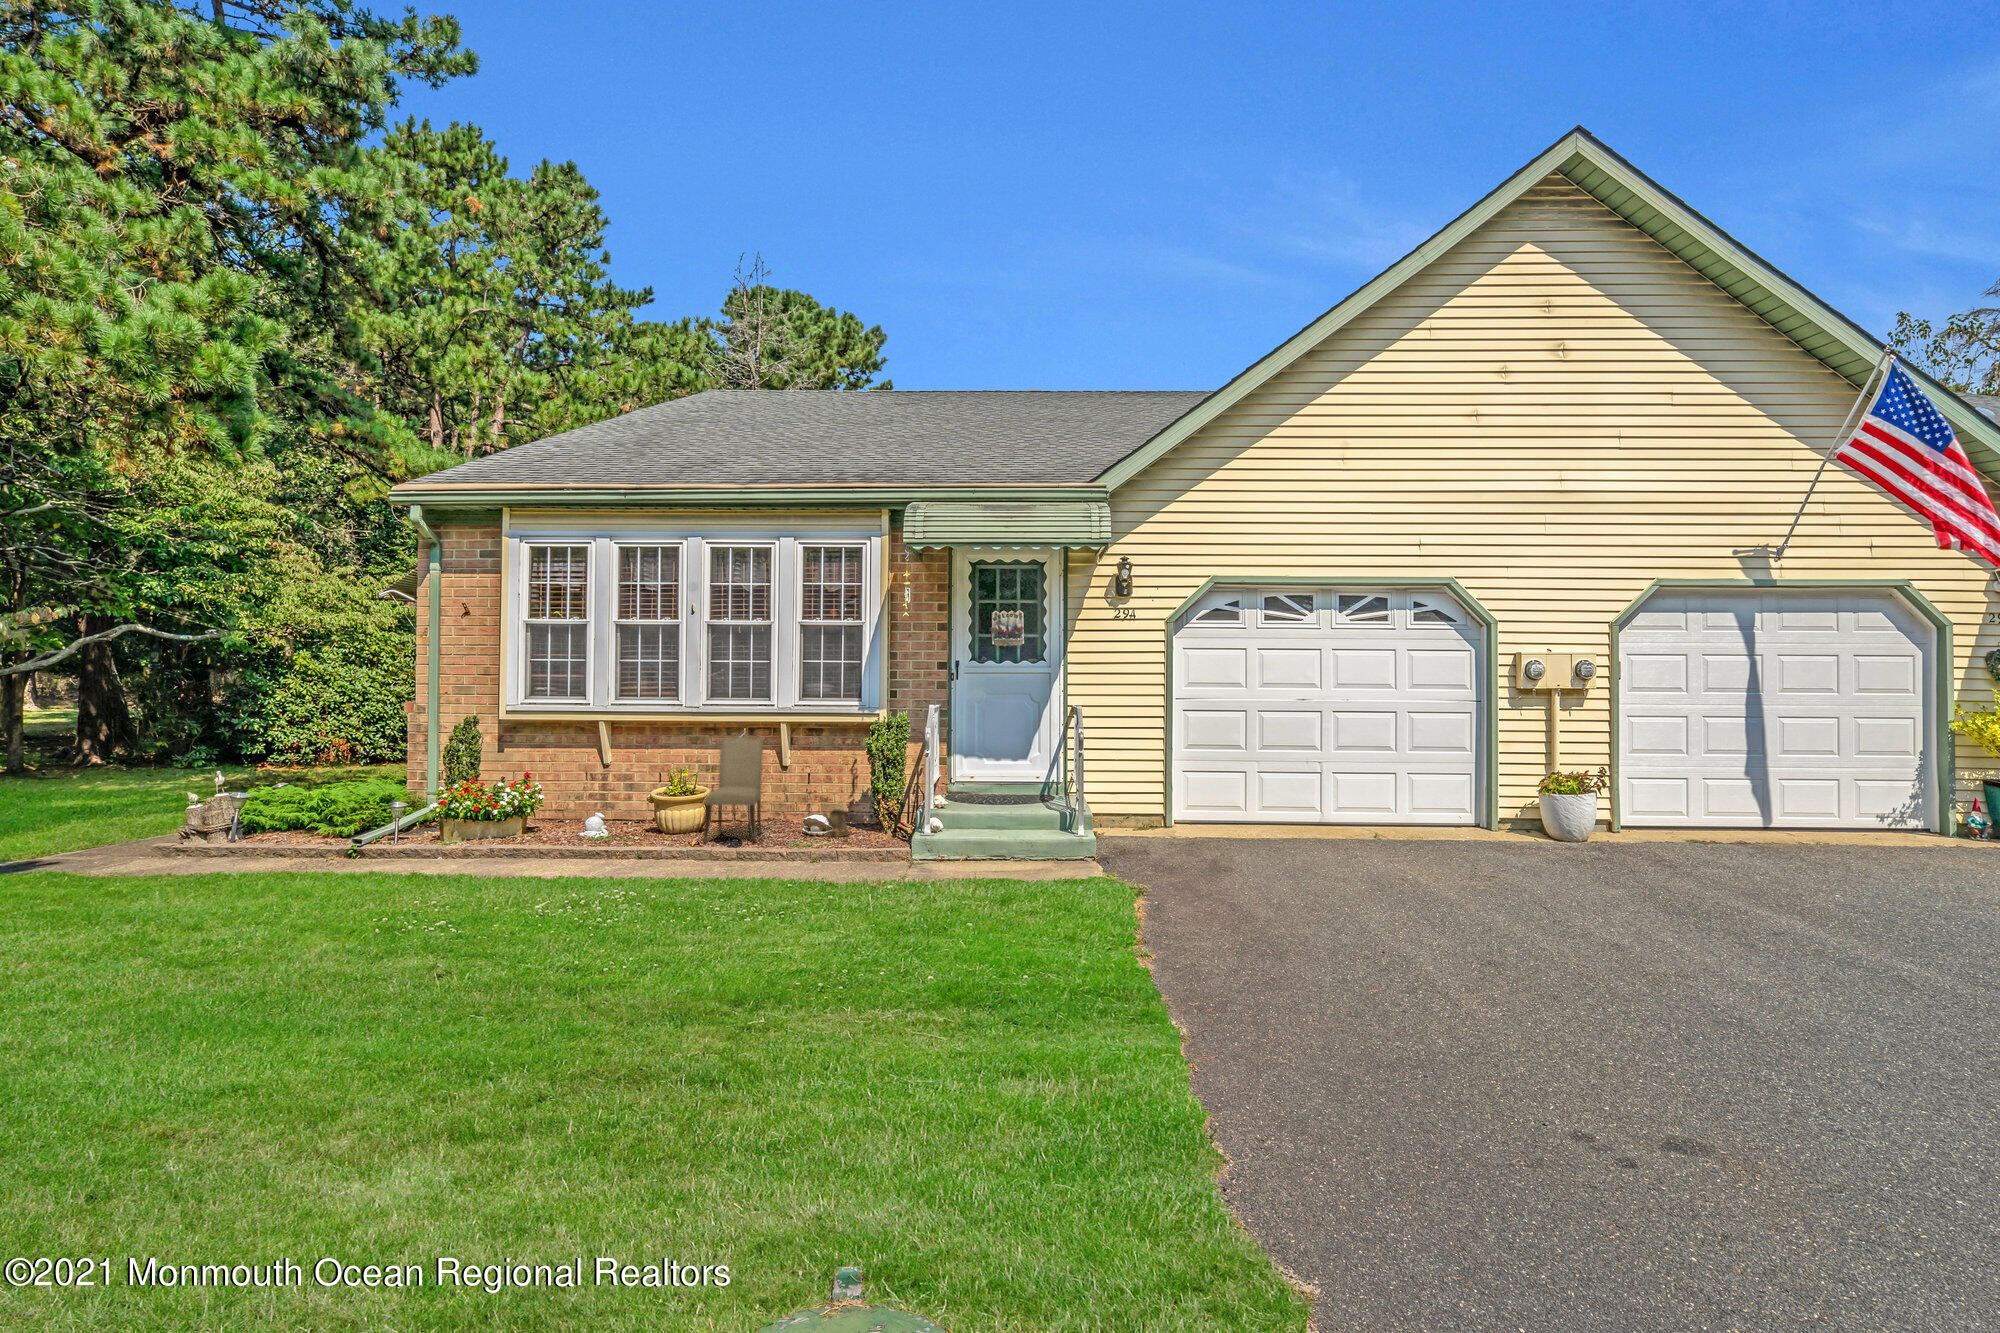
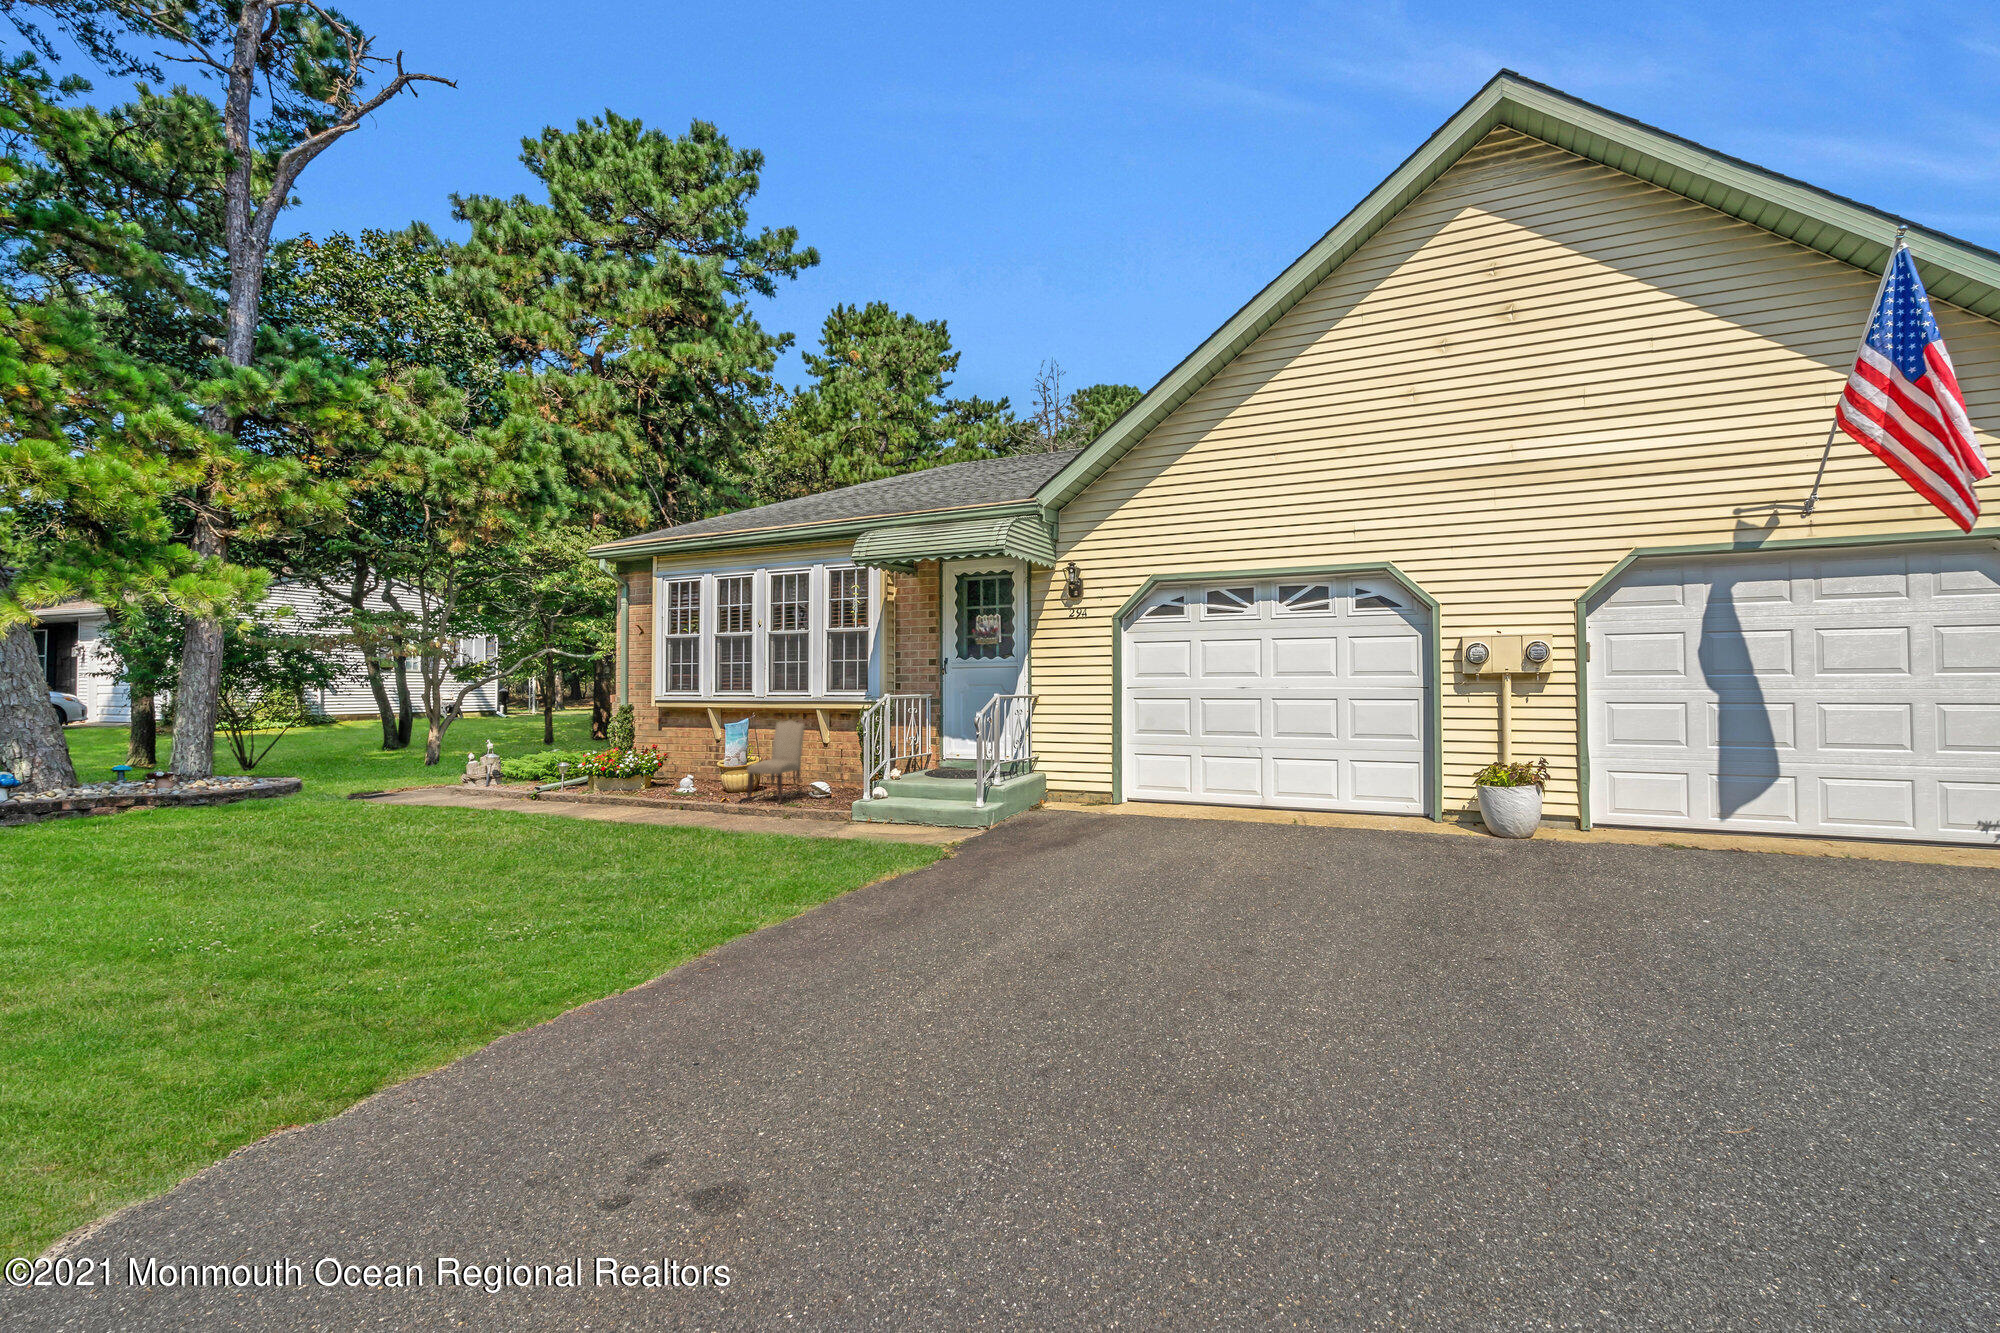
watering can: present [824,810,848,837] -> none [832,780,863,802]

